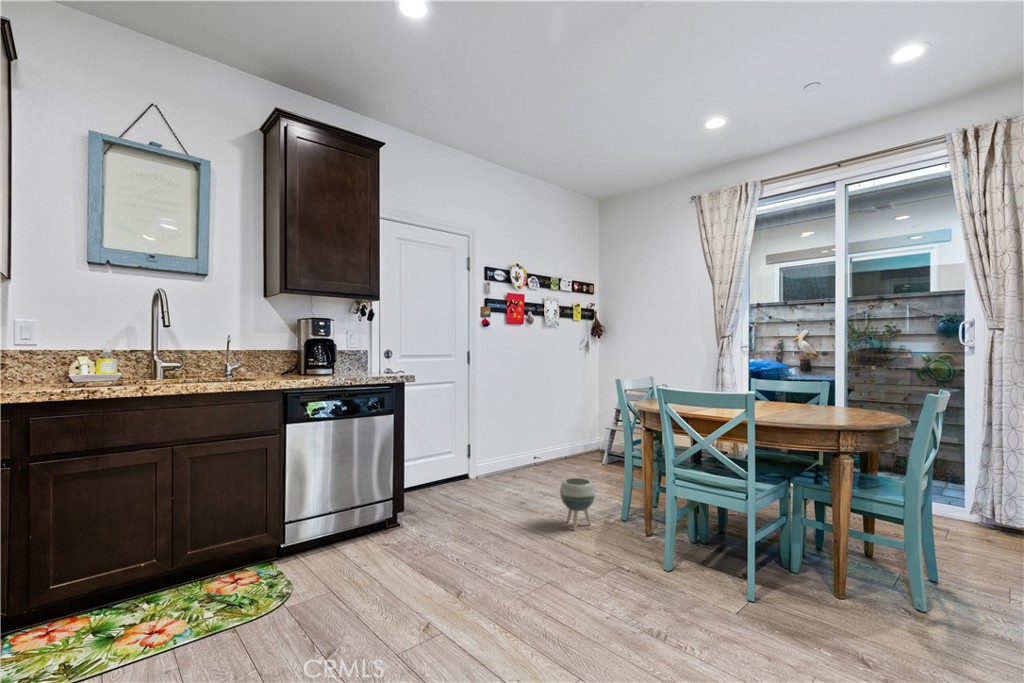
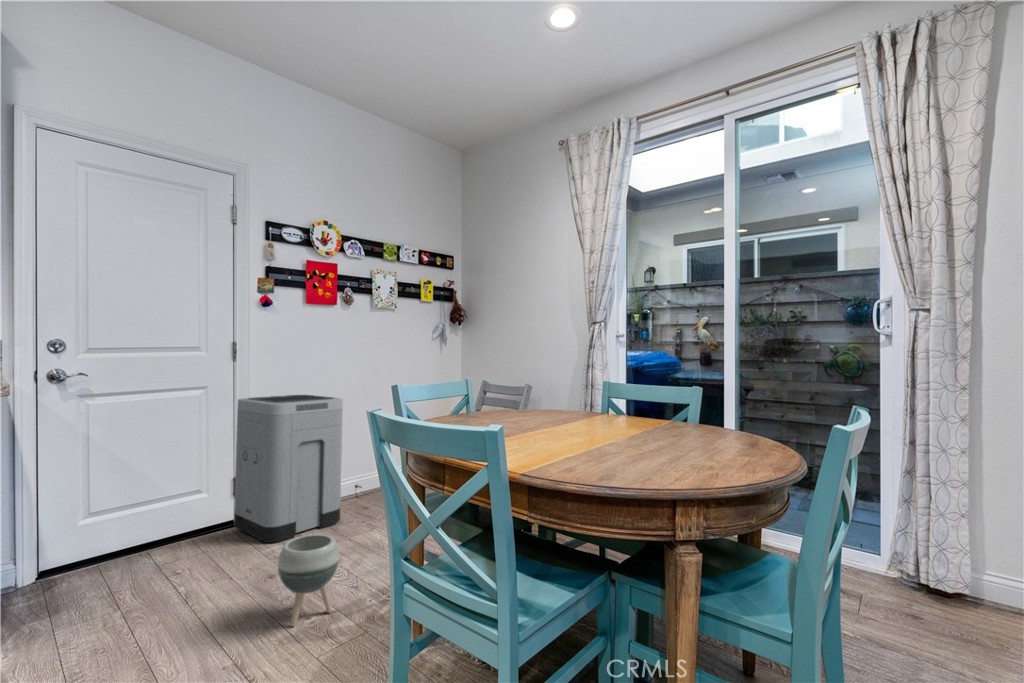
trash can: none [476,390,545,490] -> present [234,395,343,543]

